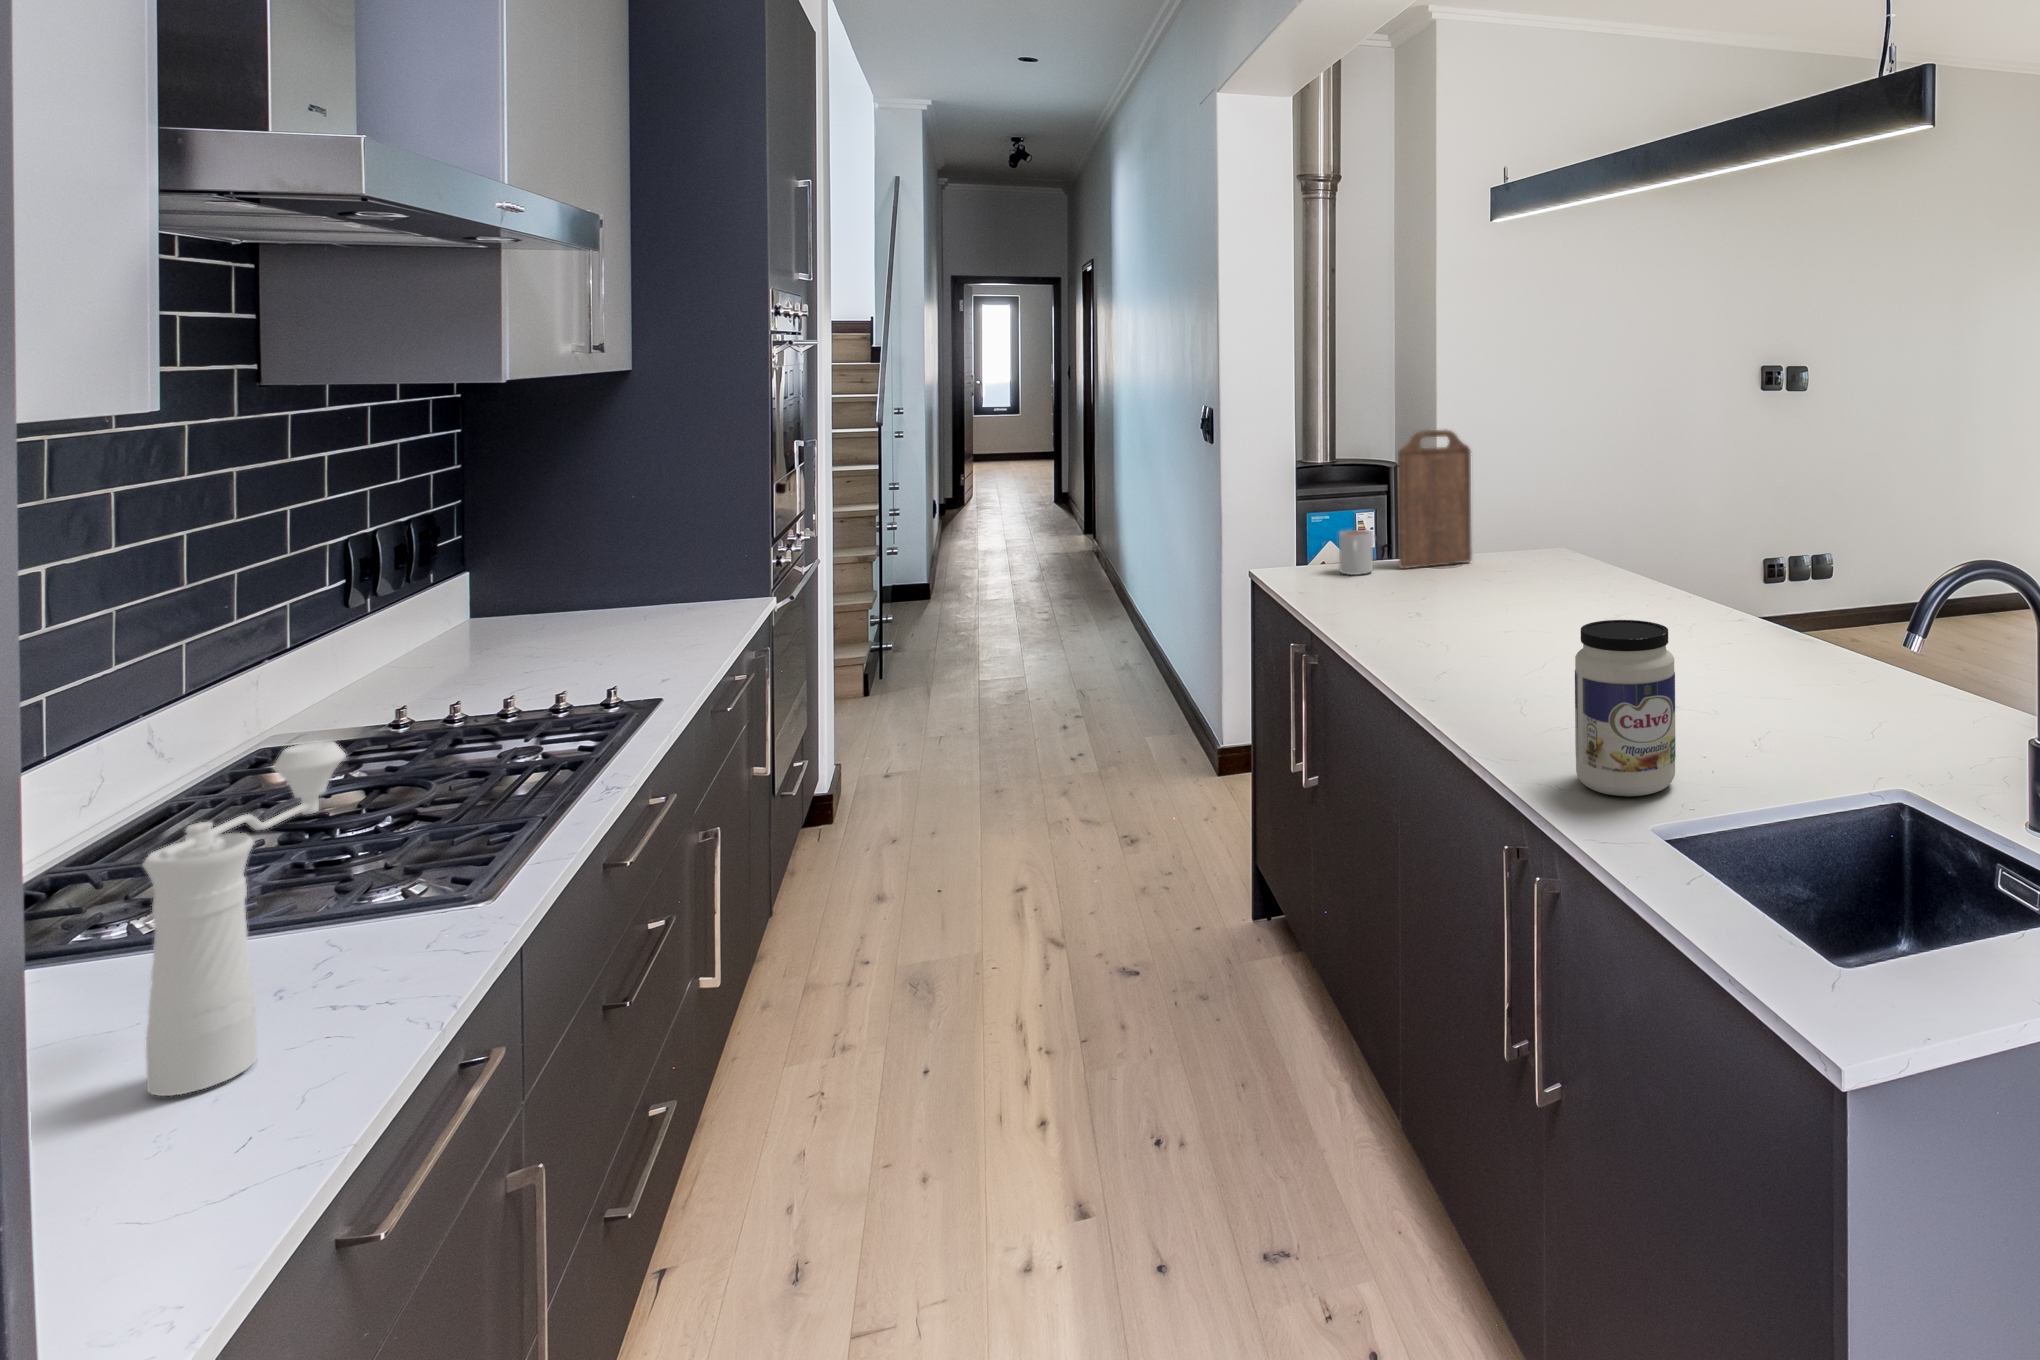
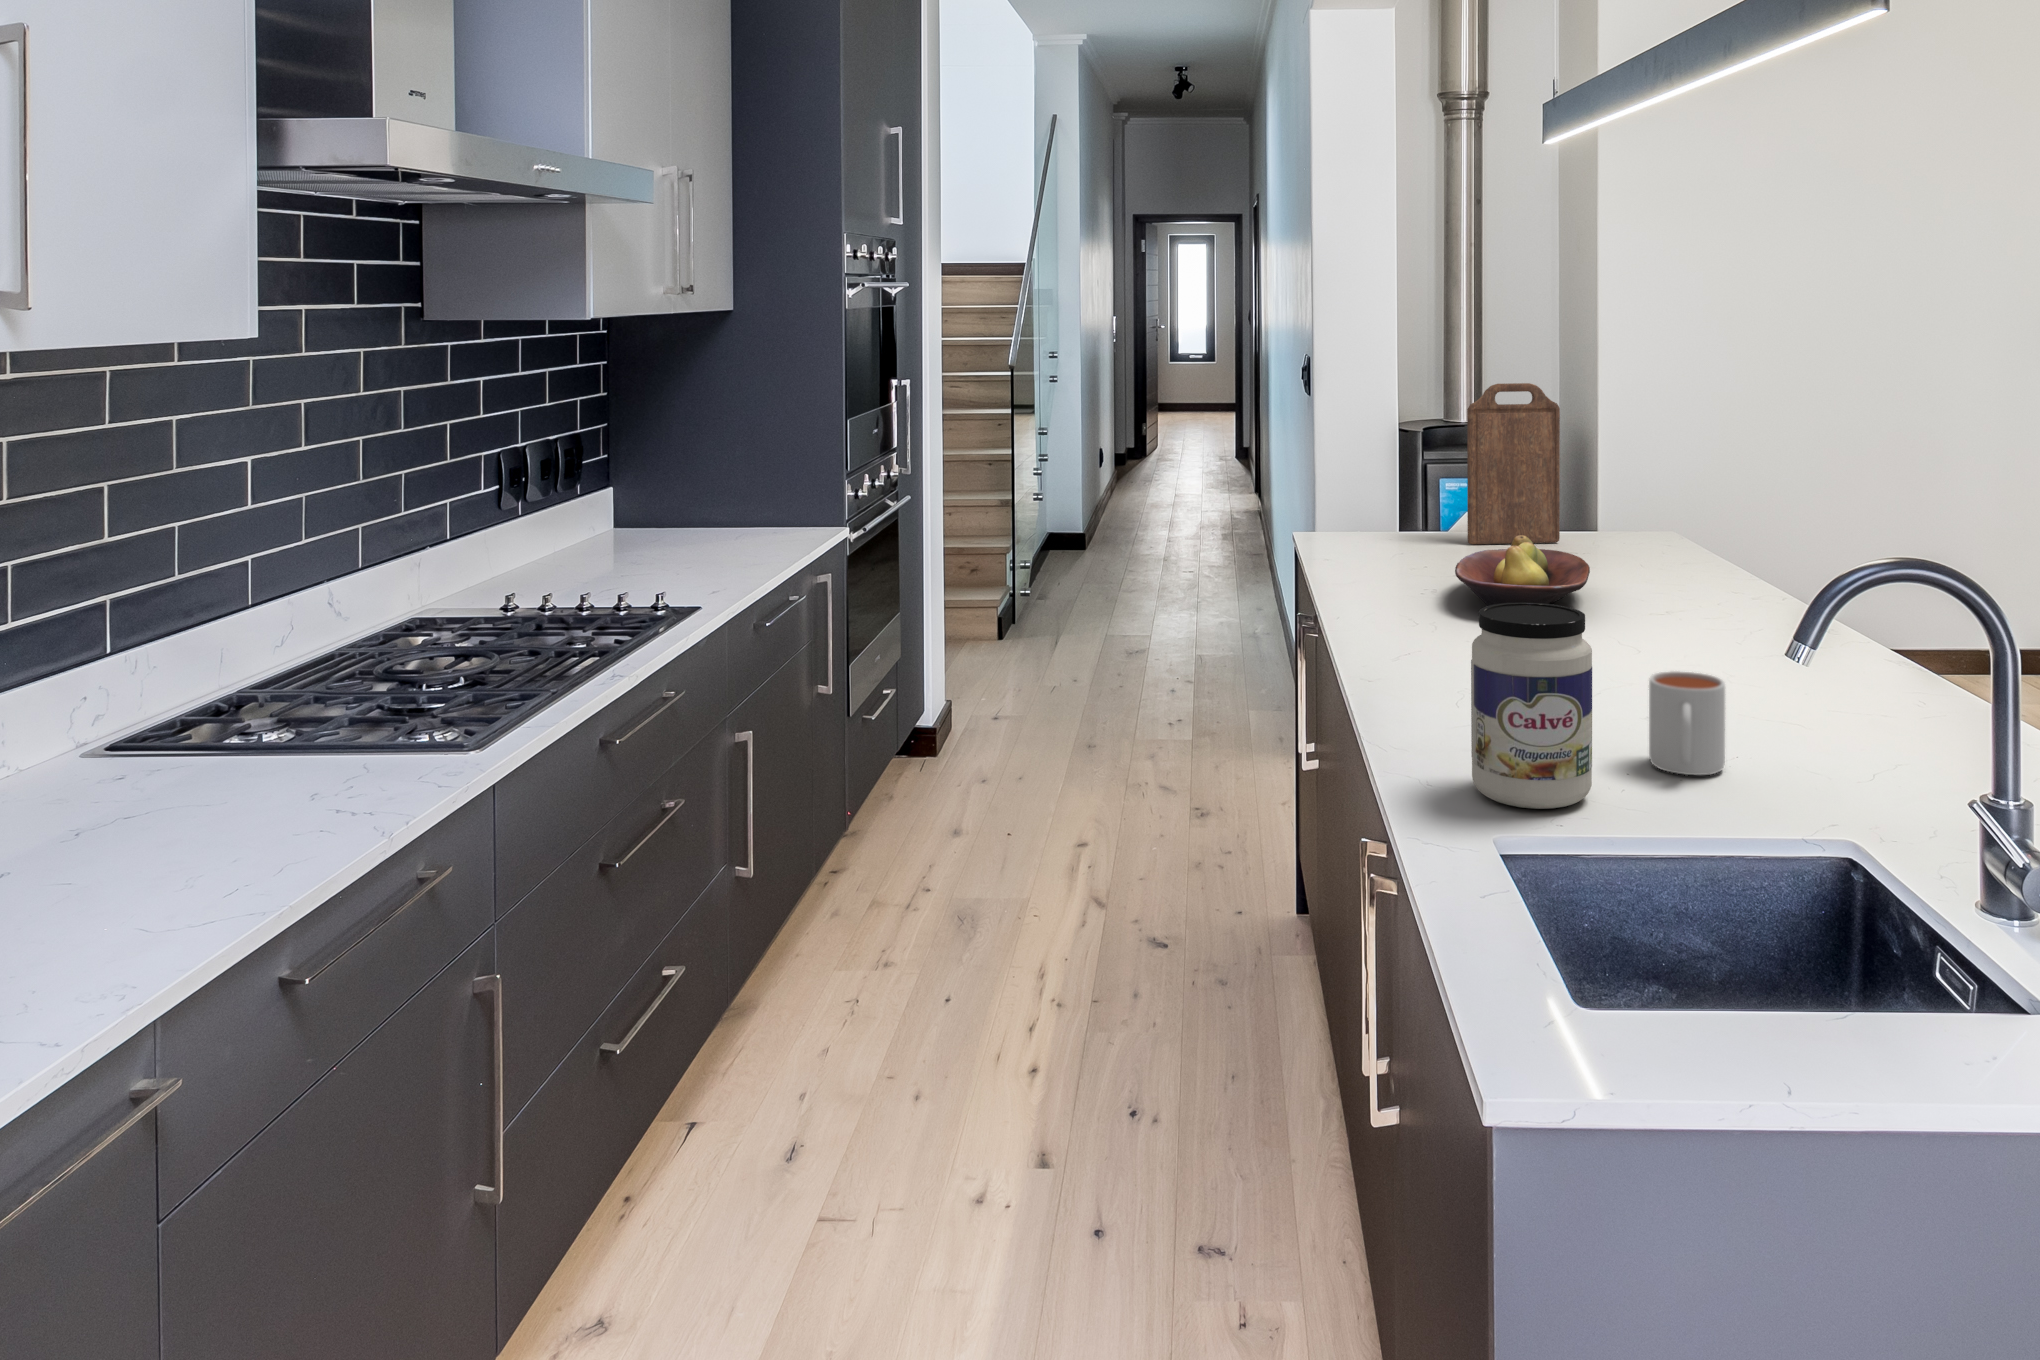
mug: present [1339,530,1373,575] -> present [1649,671,1725,775]
fruit bowl: none [1426,559,1540,628] -> present [1455,535,1590,606]
pepper mill: present [143,741,345,1096] -> none [202,599,352,850]

